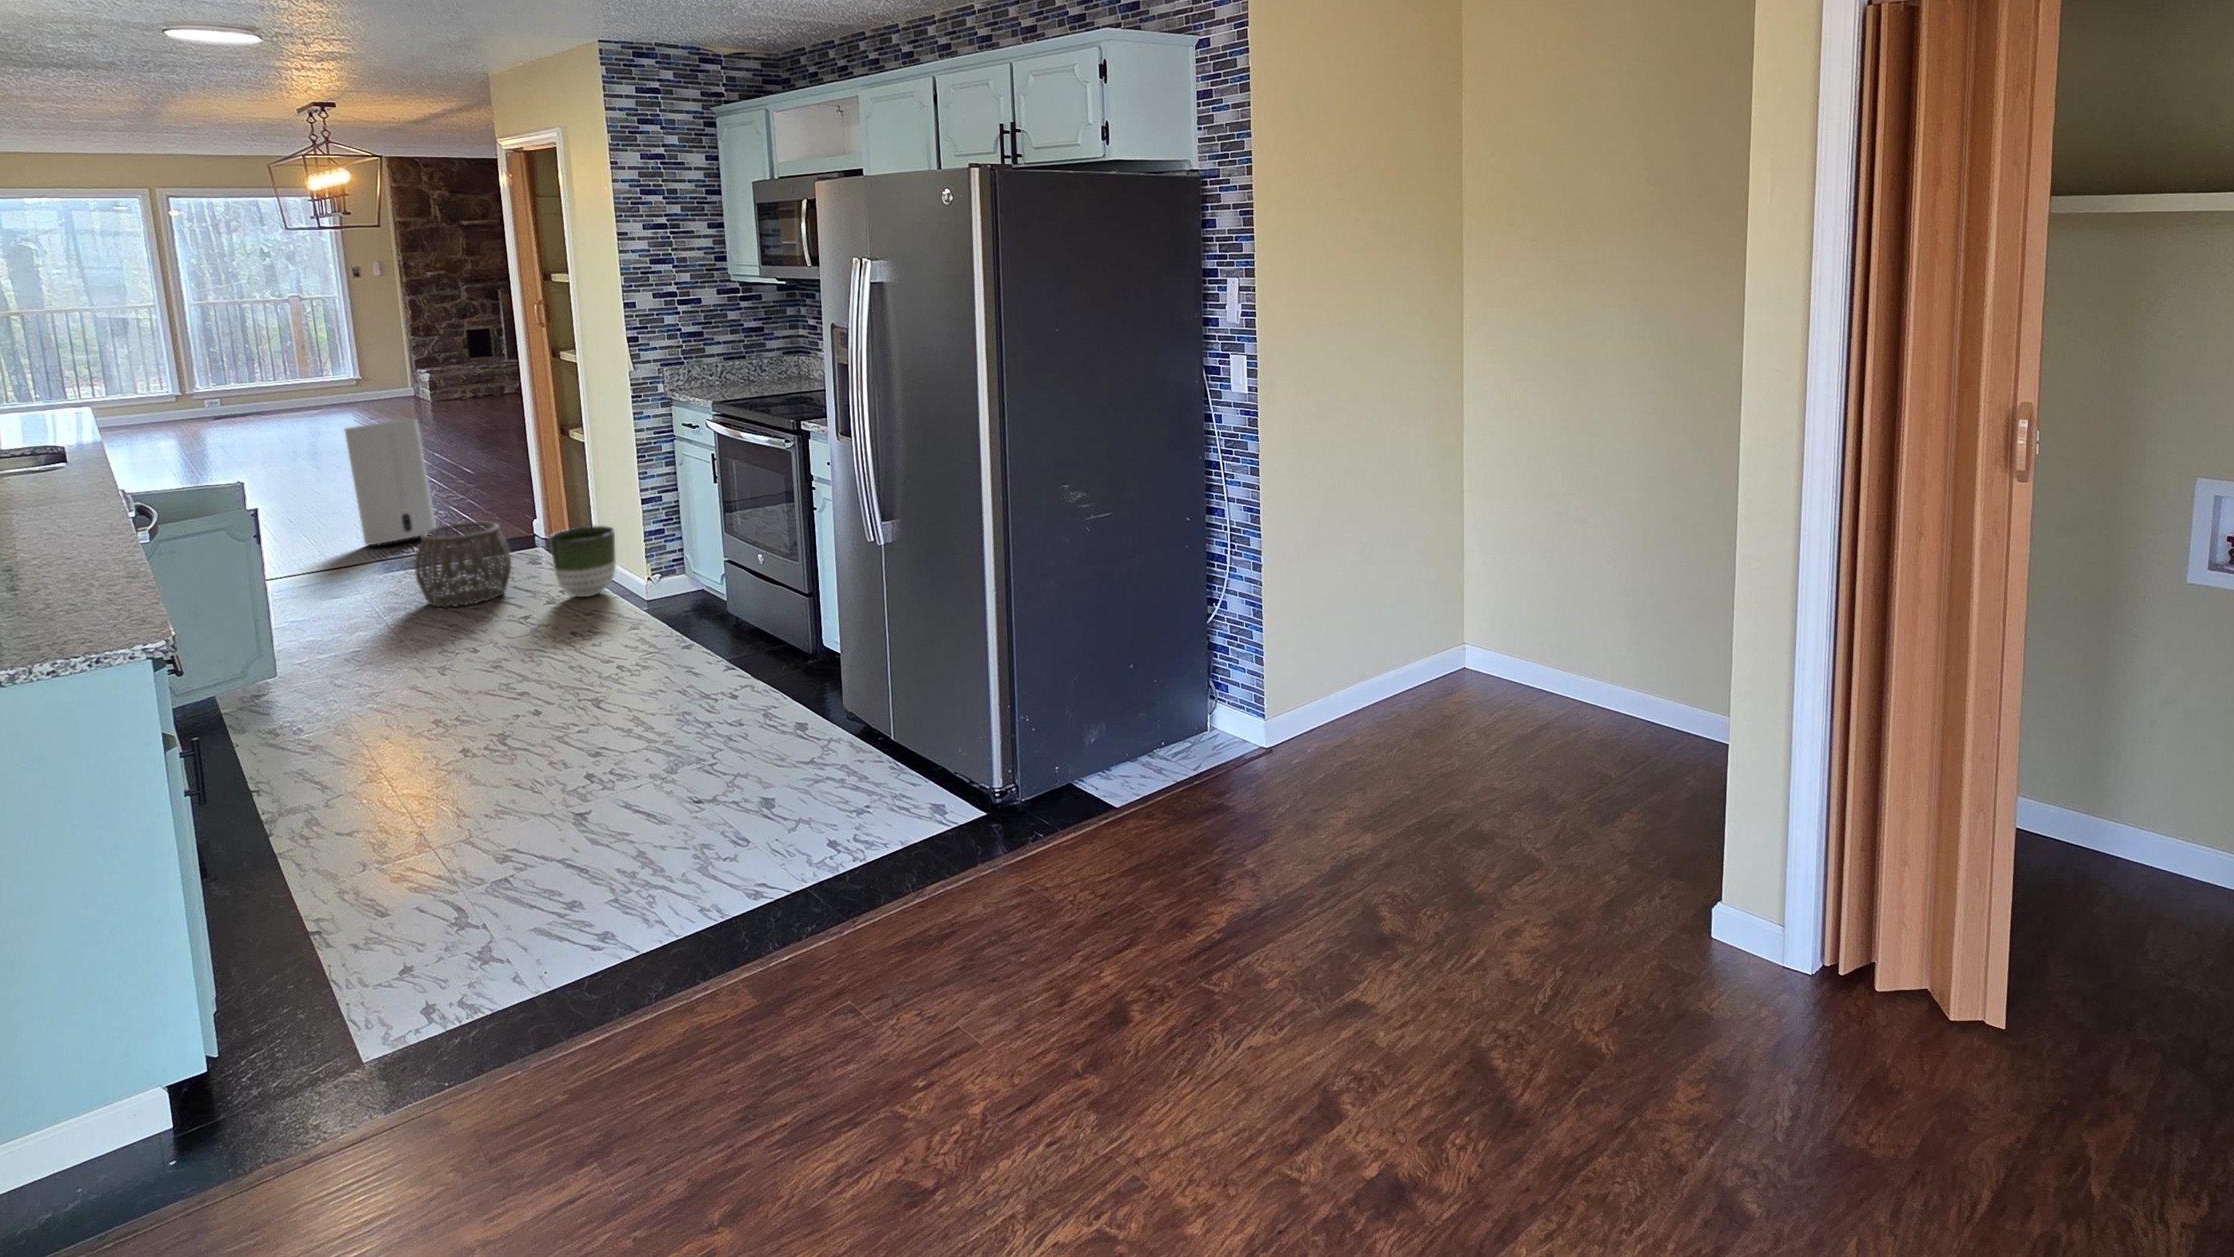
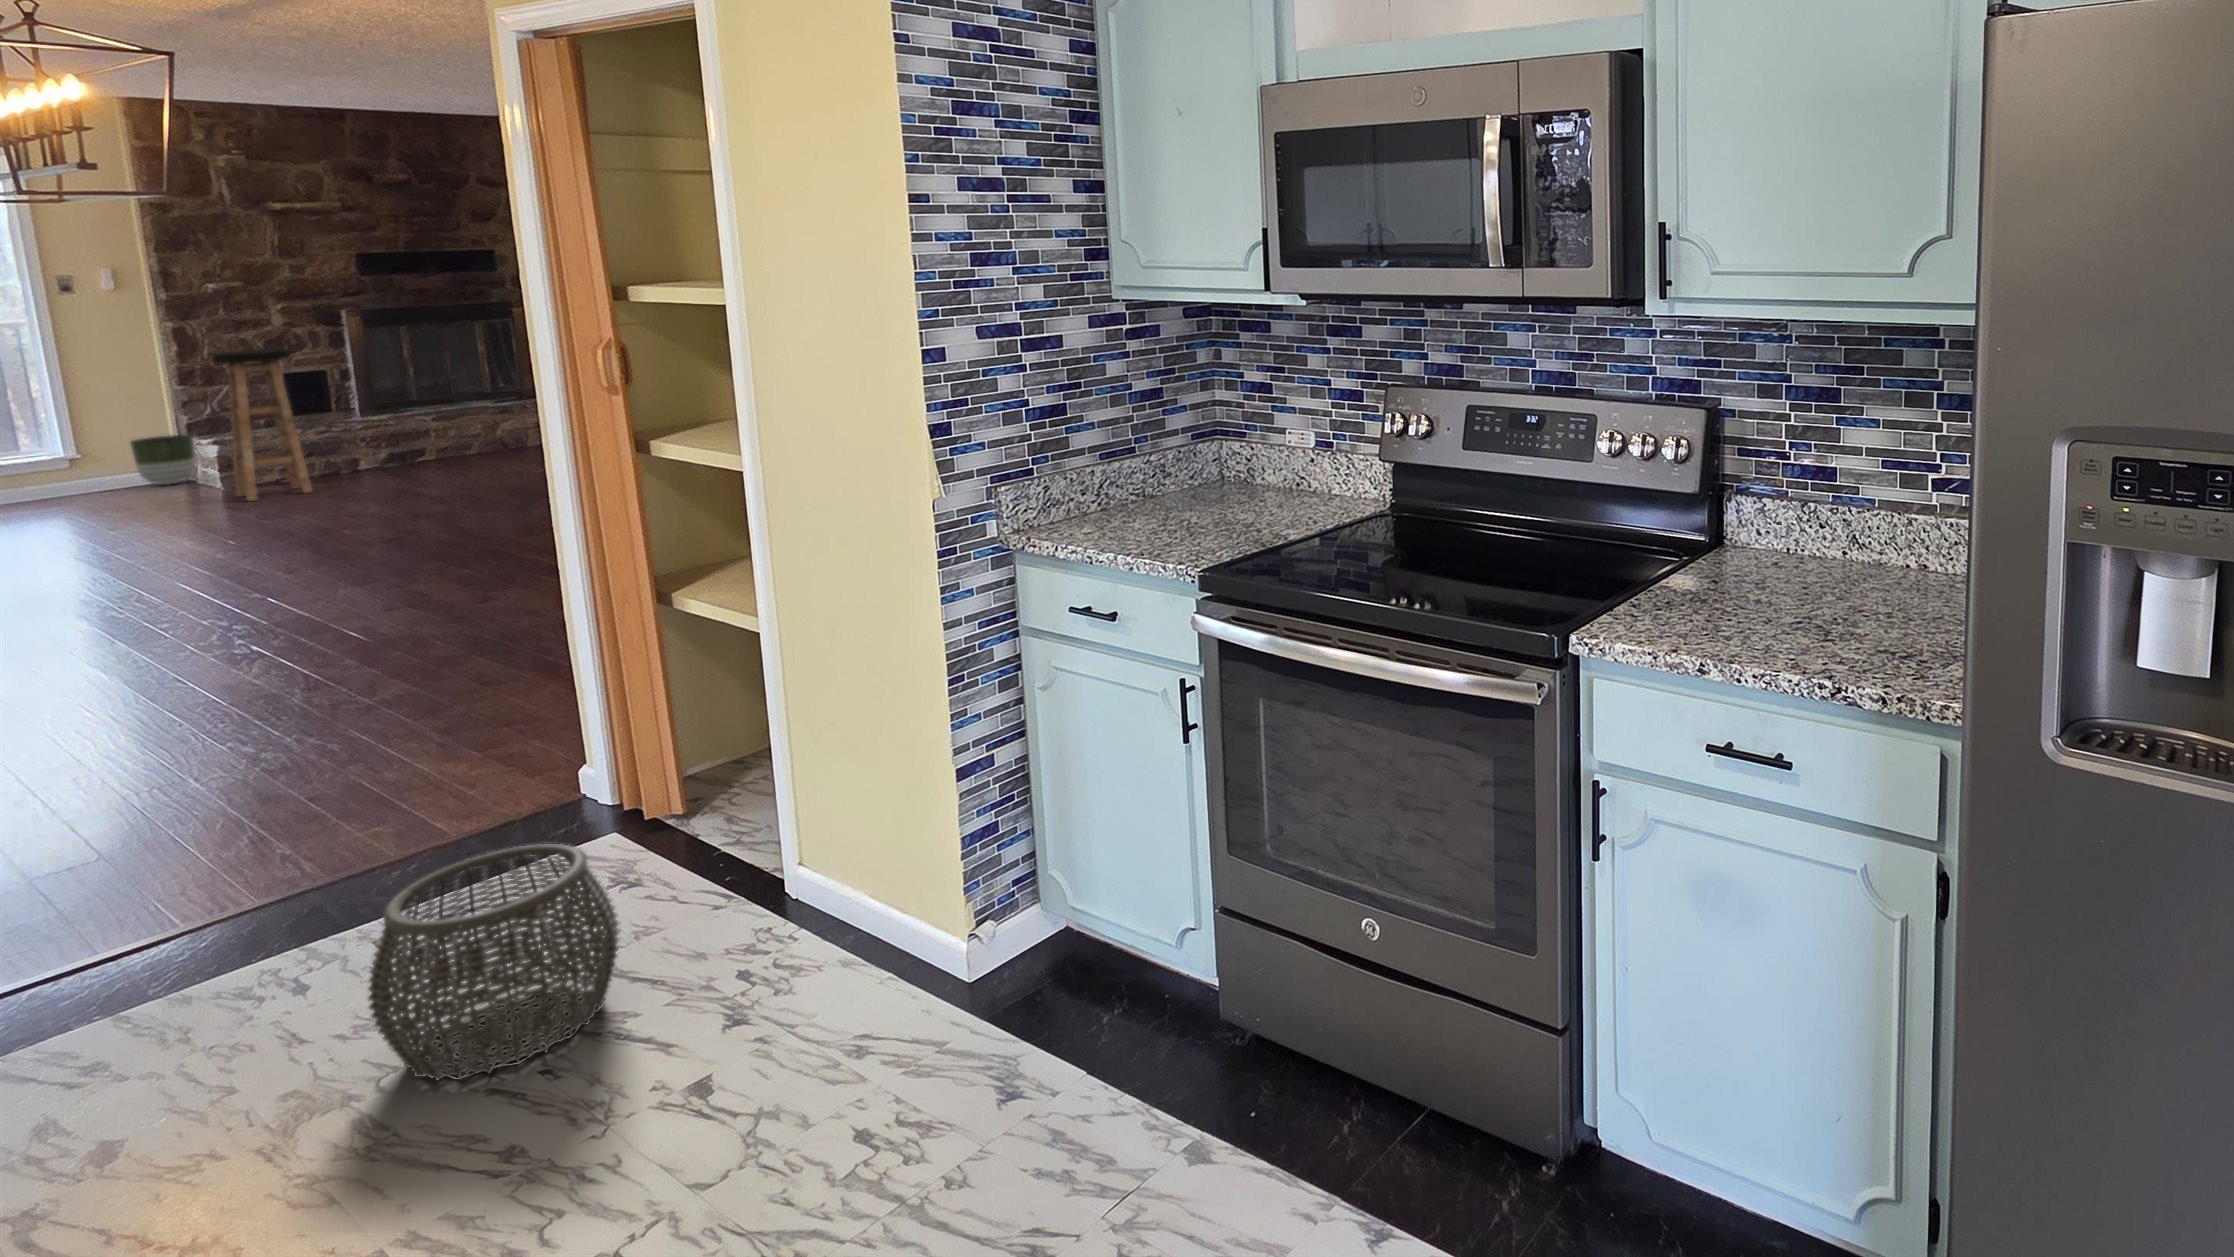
bar stool: none [426,314,474,407] -> present [212,349,312,501]
air purifier: present [345,419,436,545] -> none [105,588,349,874]
planter: present [550,526,616,597] -> present [130,435,195,485]

